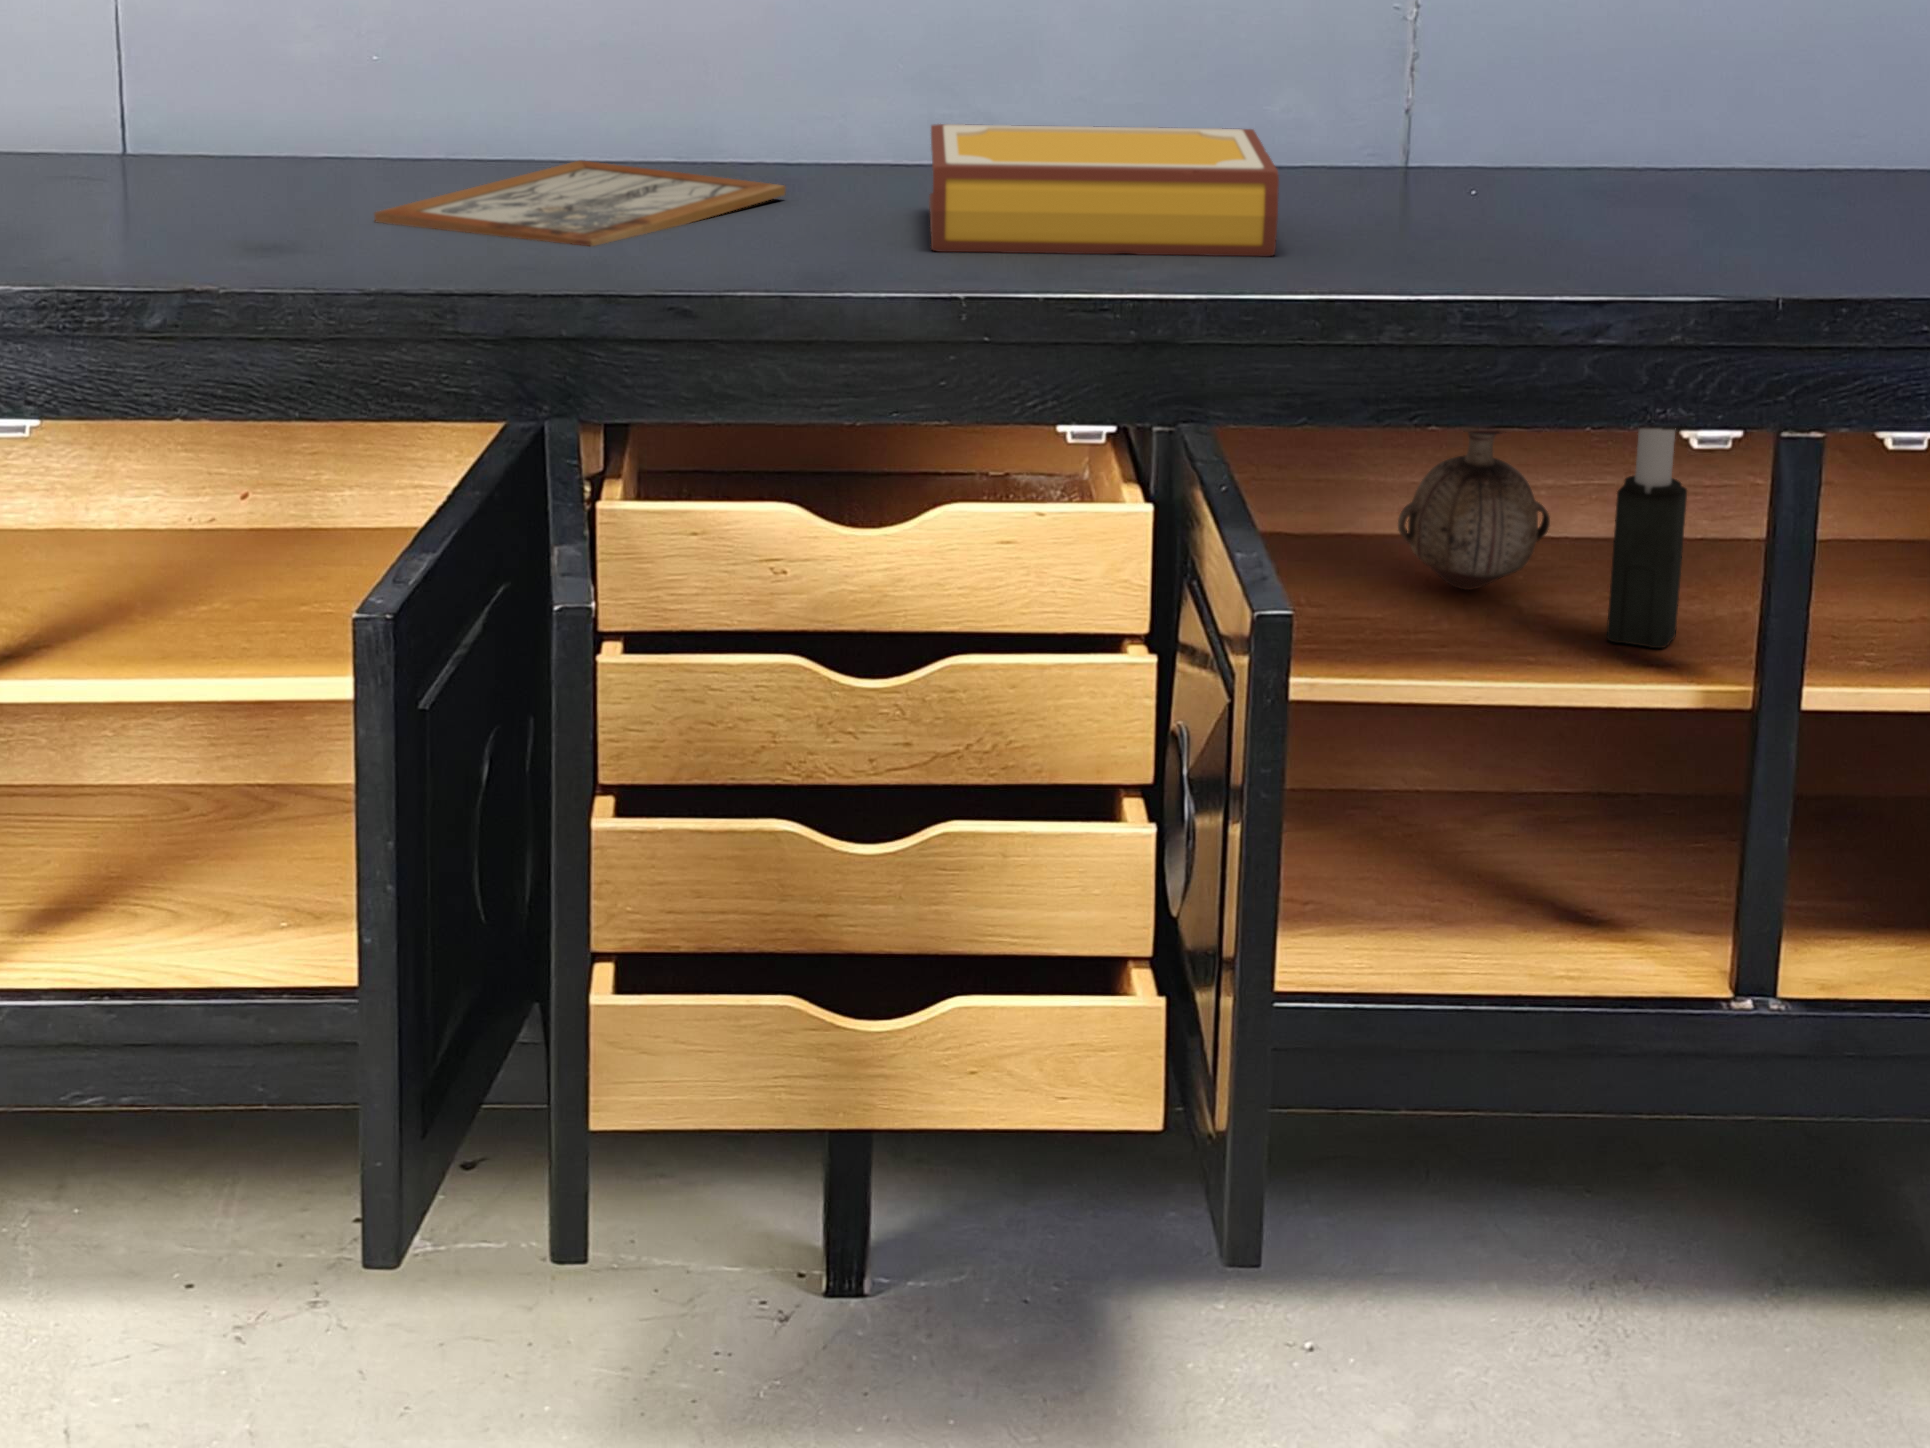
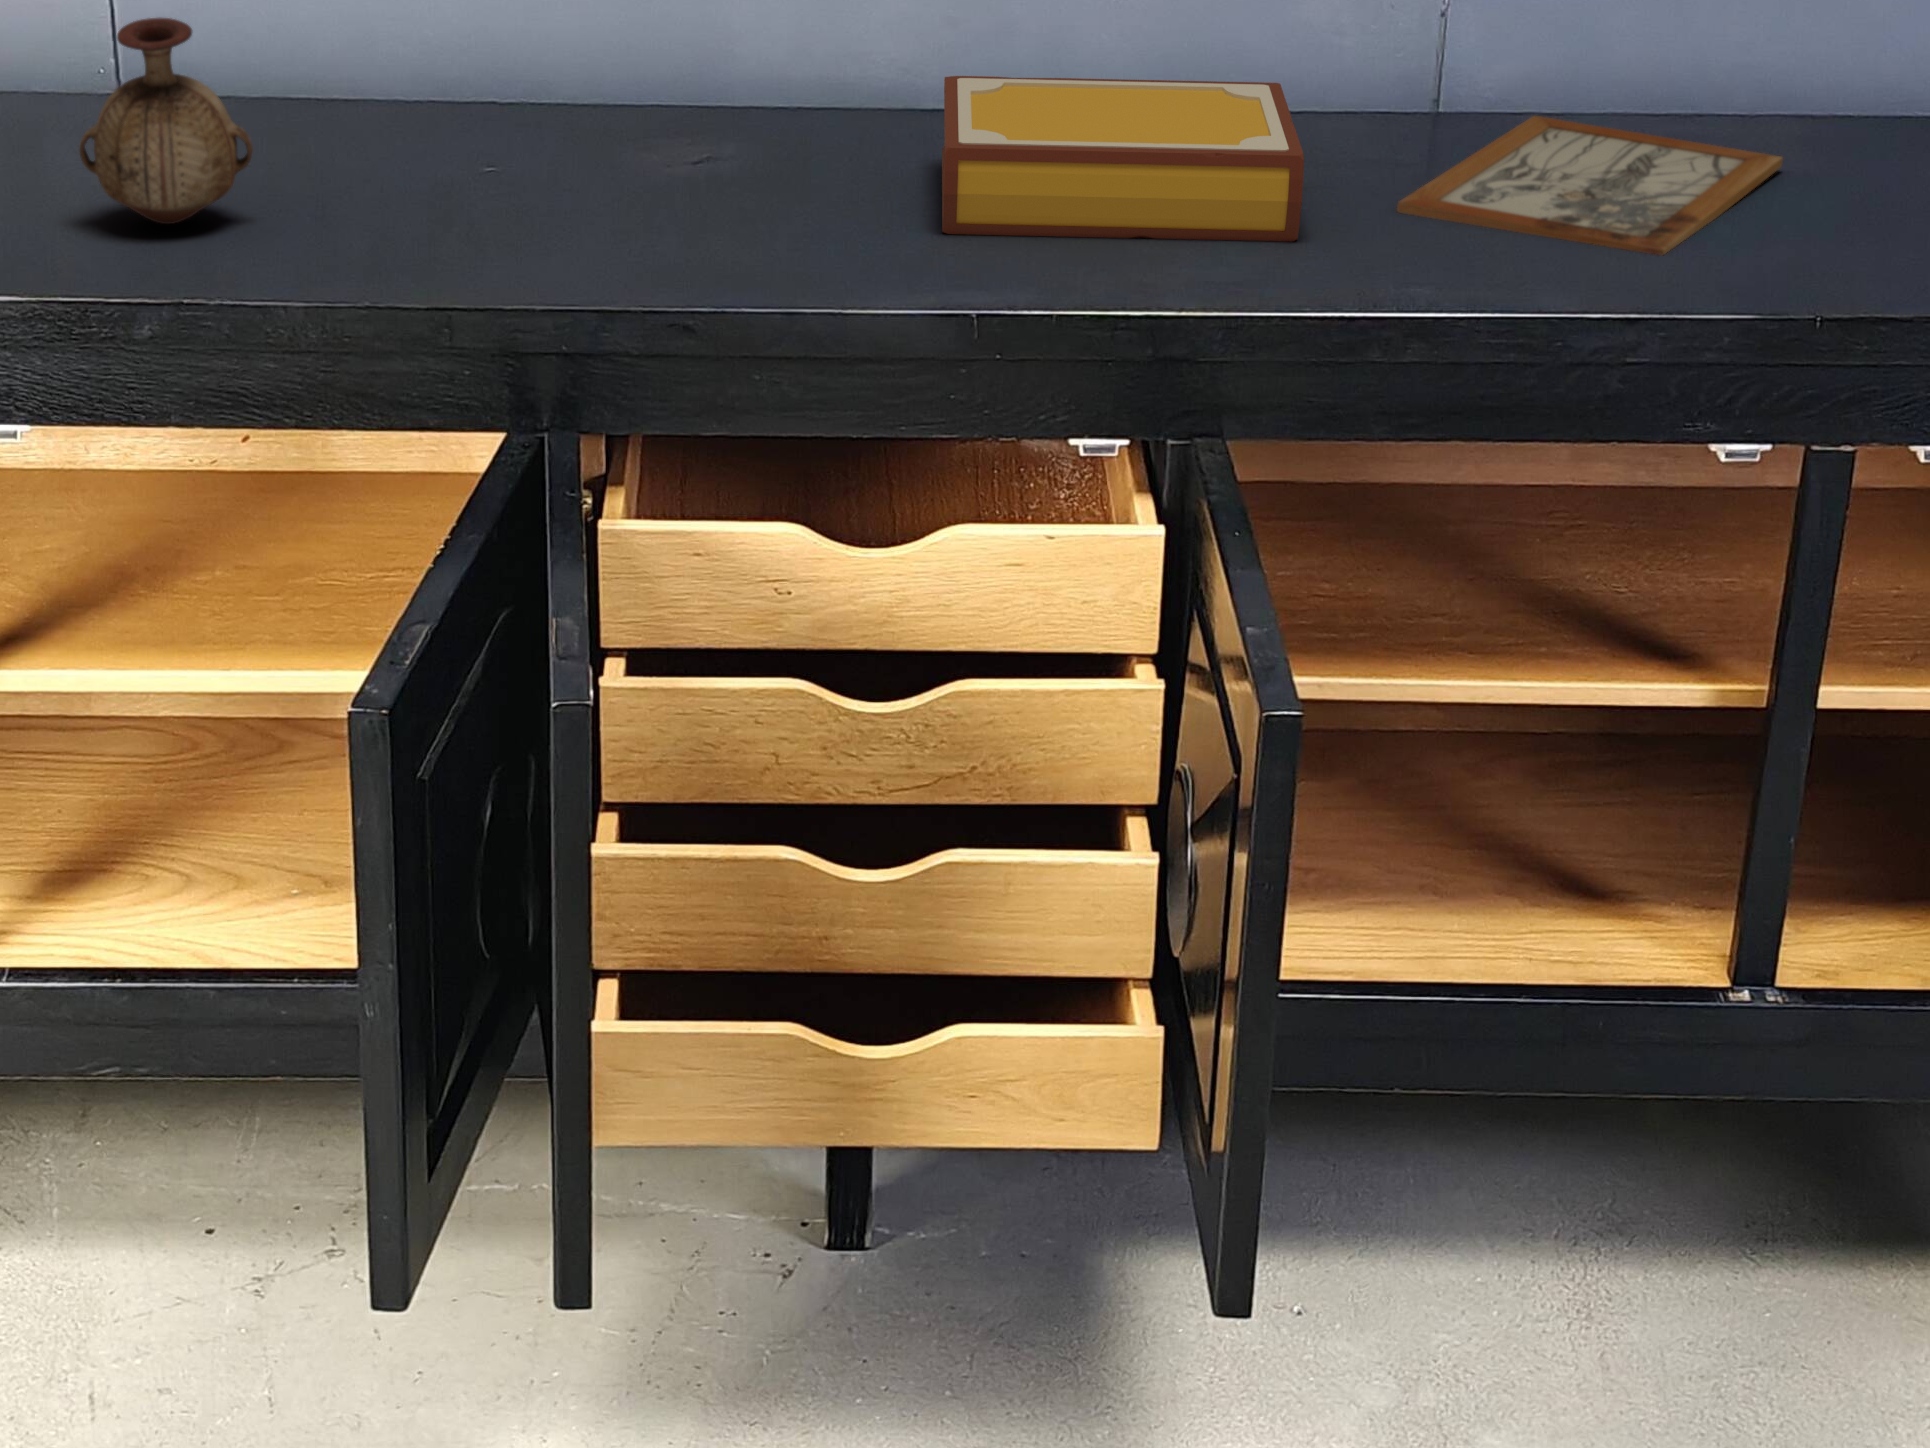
picture frame: present [374,161,786,246] -> present [1397,116,1783,256]
candle: present [1607,429,1687,648] -> none [1622,336,1712,640]
vase: present [1398,431,1550,590] -> present [79,18,253,224]

